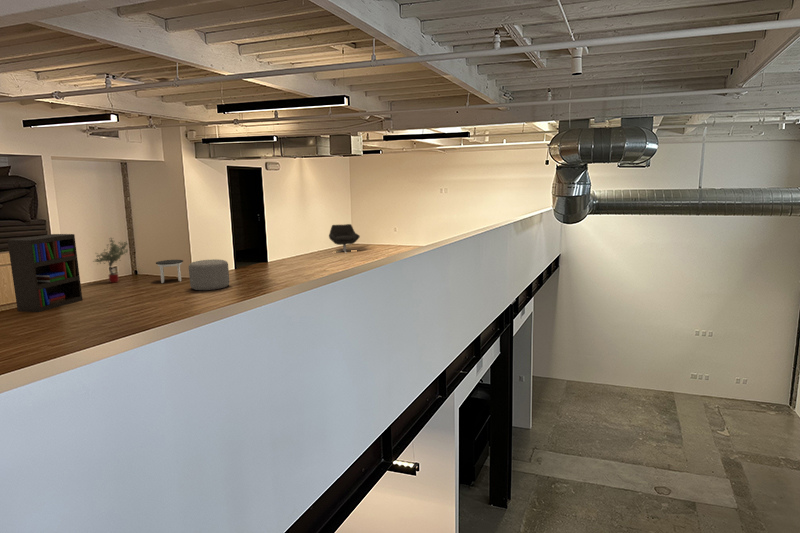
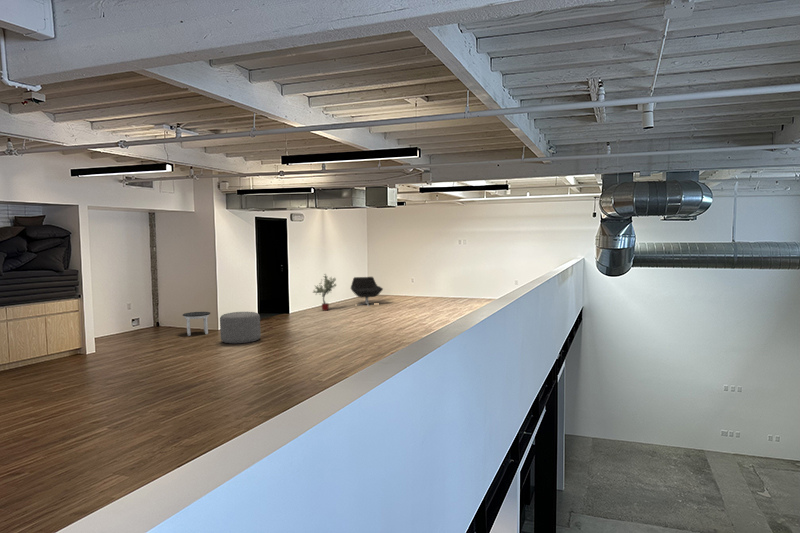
bookshelf: present [7,234,82,312] -> none [41,284,111,366]
potted tree: present [95,238,128,283] -> present [313,275,336,311]

